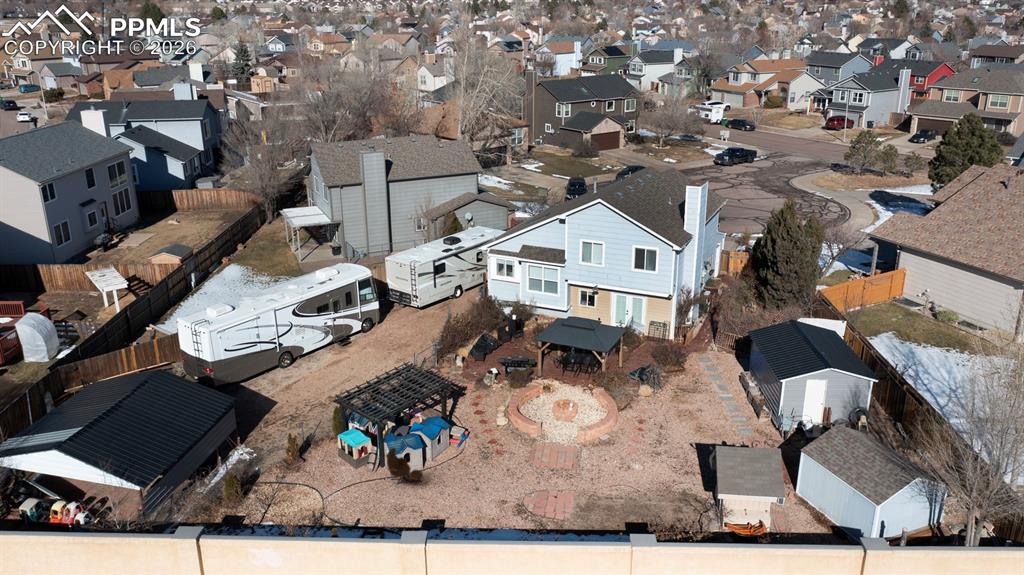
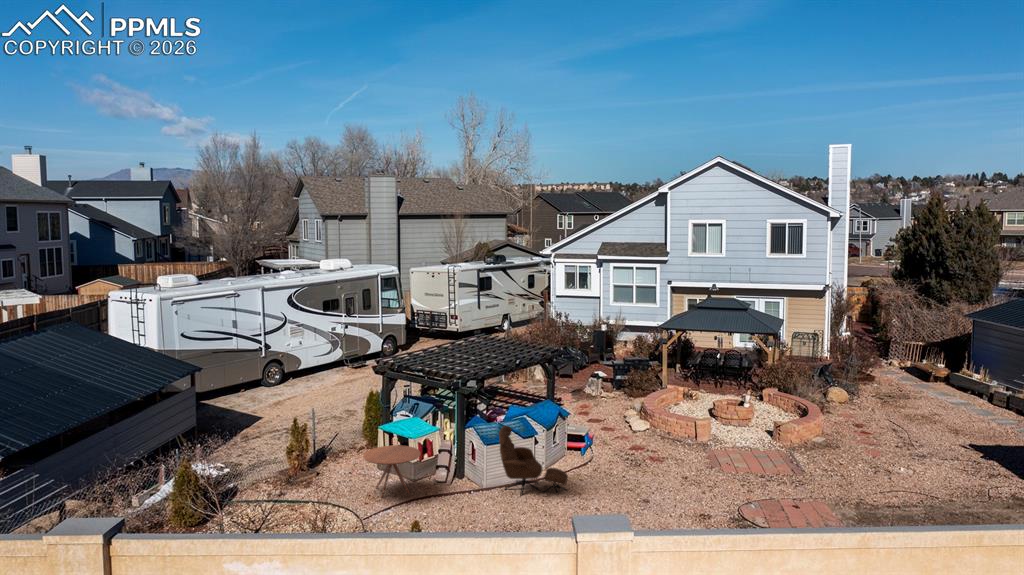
round table: none [320,453,349,483] -> present [363,445,420,498]

